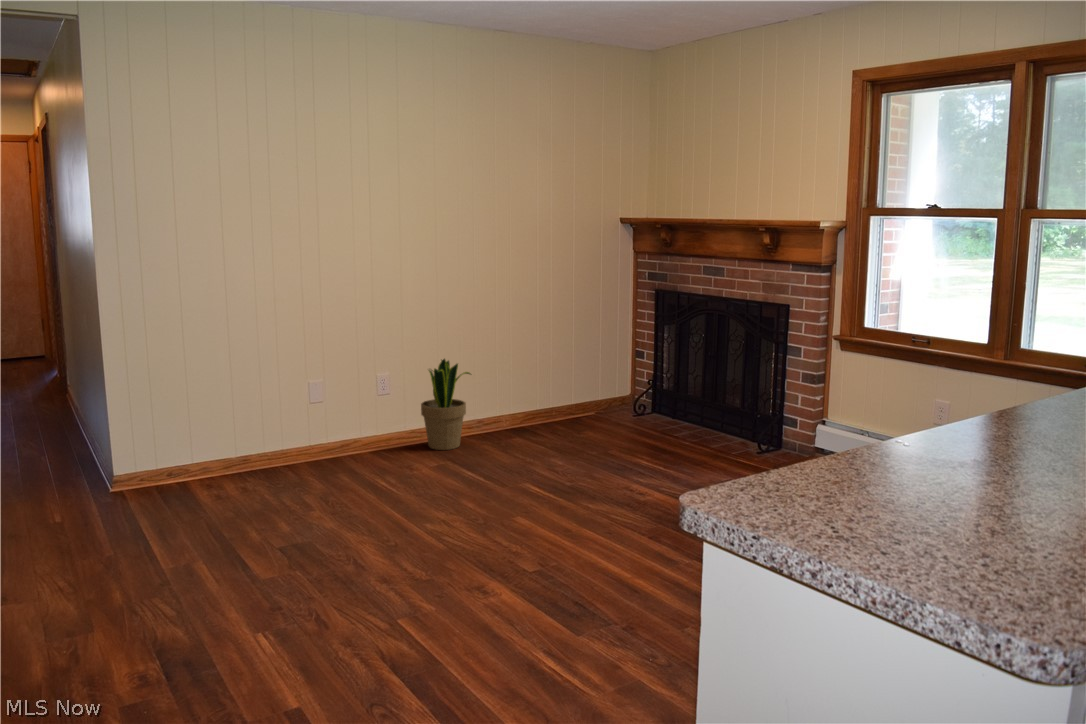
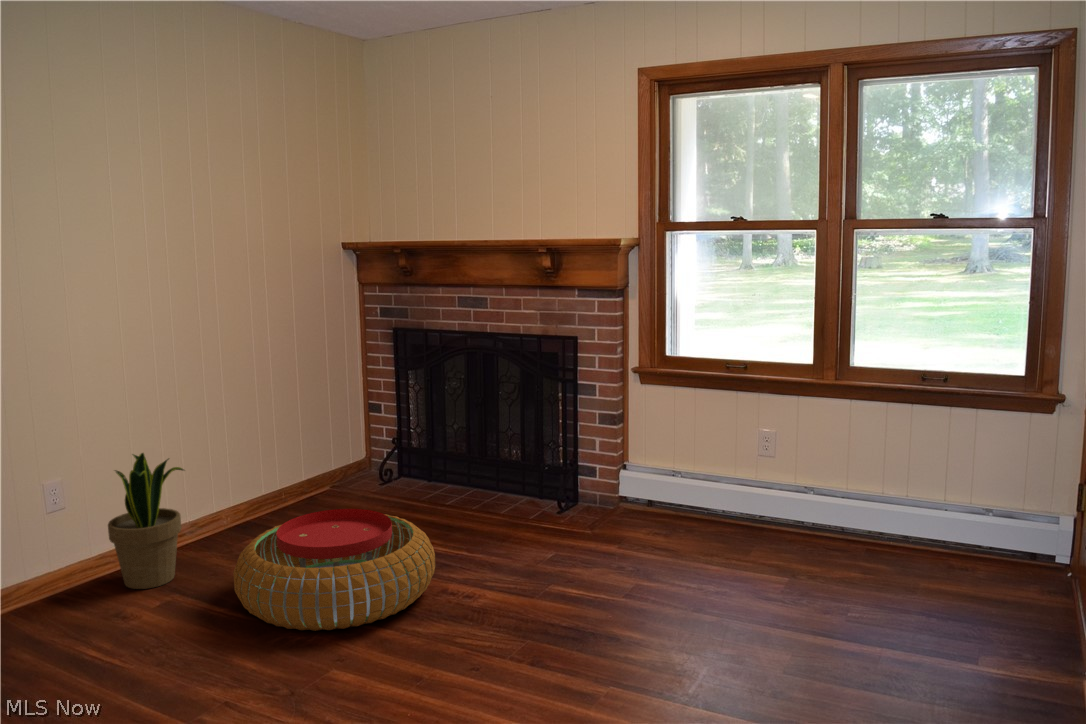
pouf: none [481,414,622,490] -> present [233,509,435,631]

